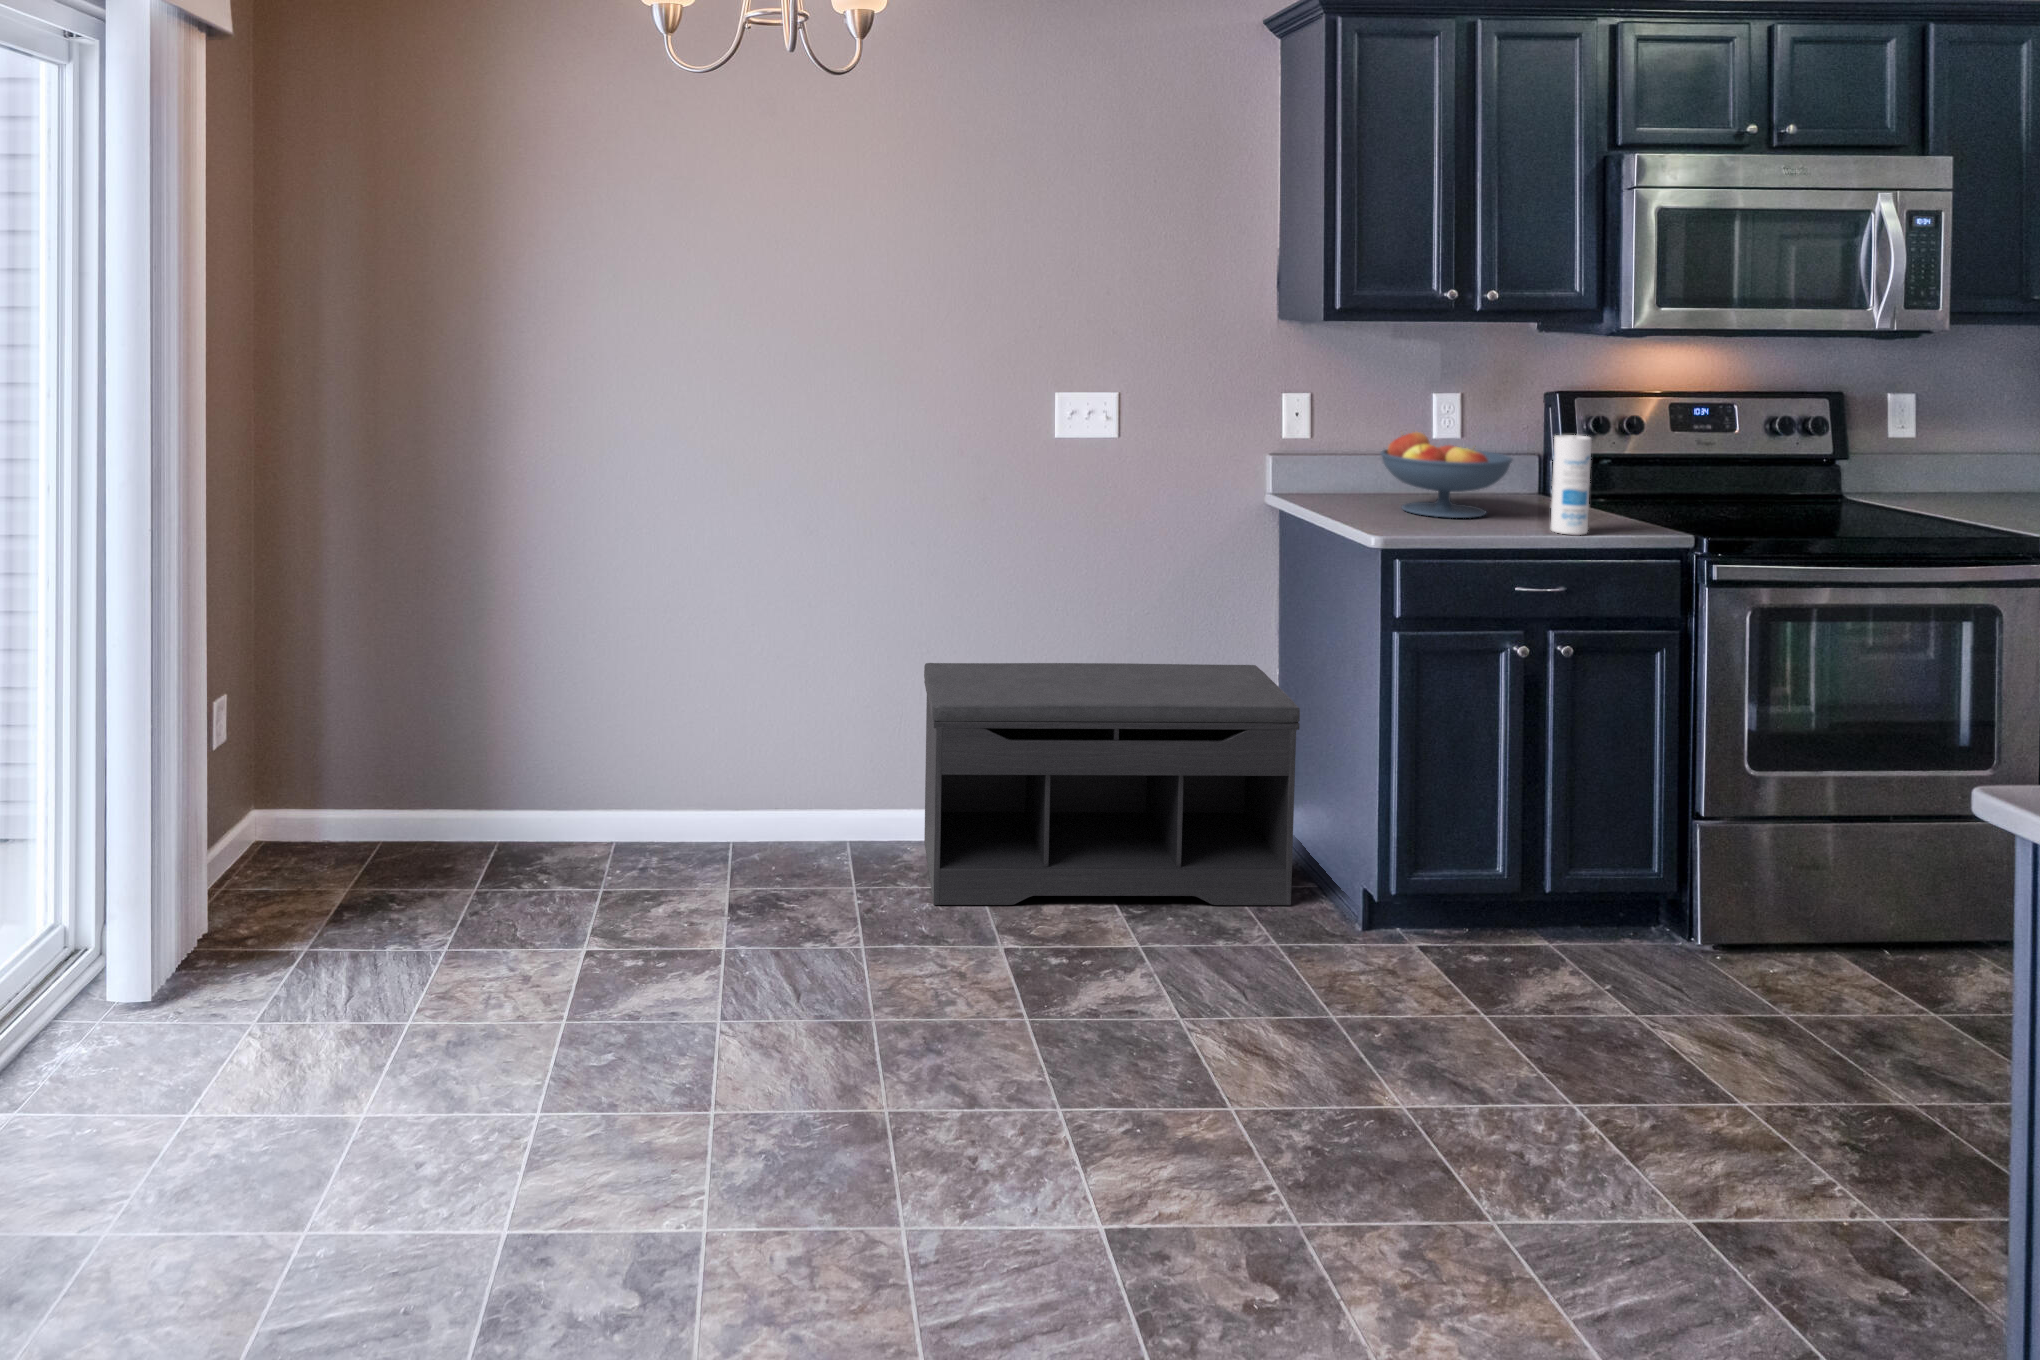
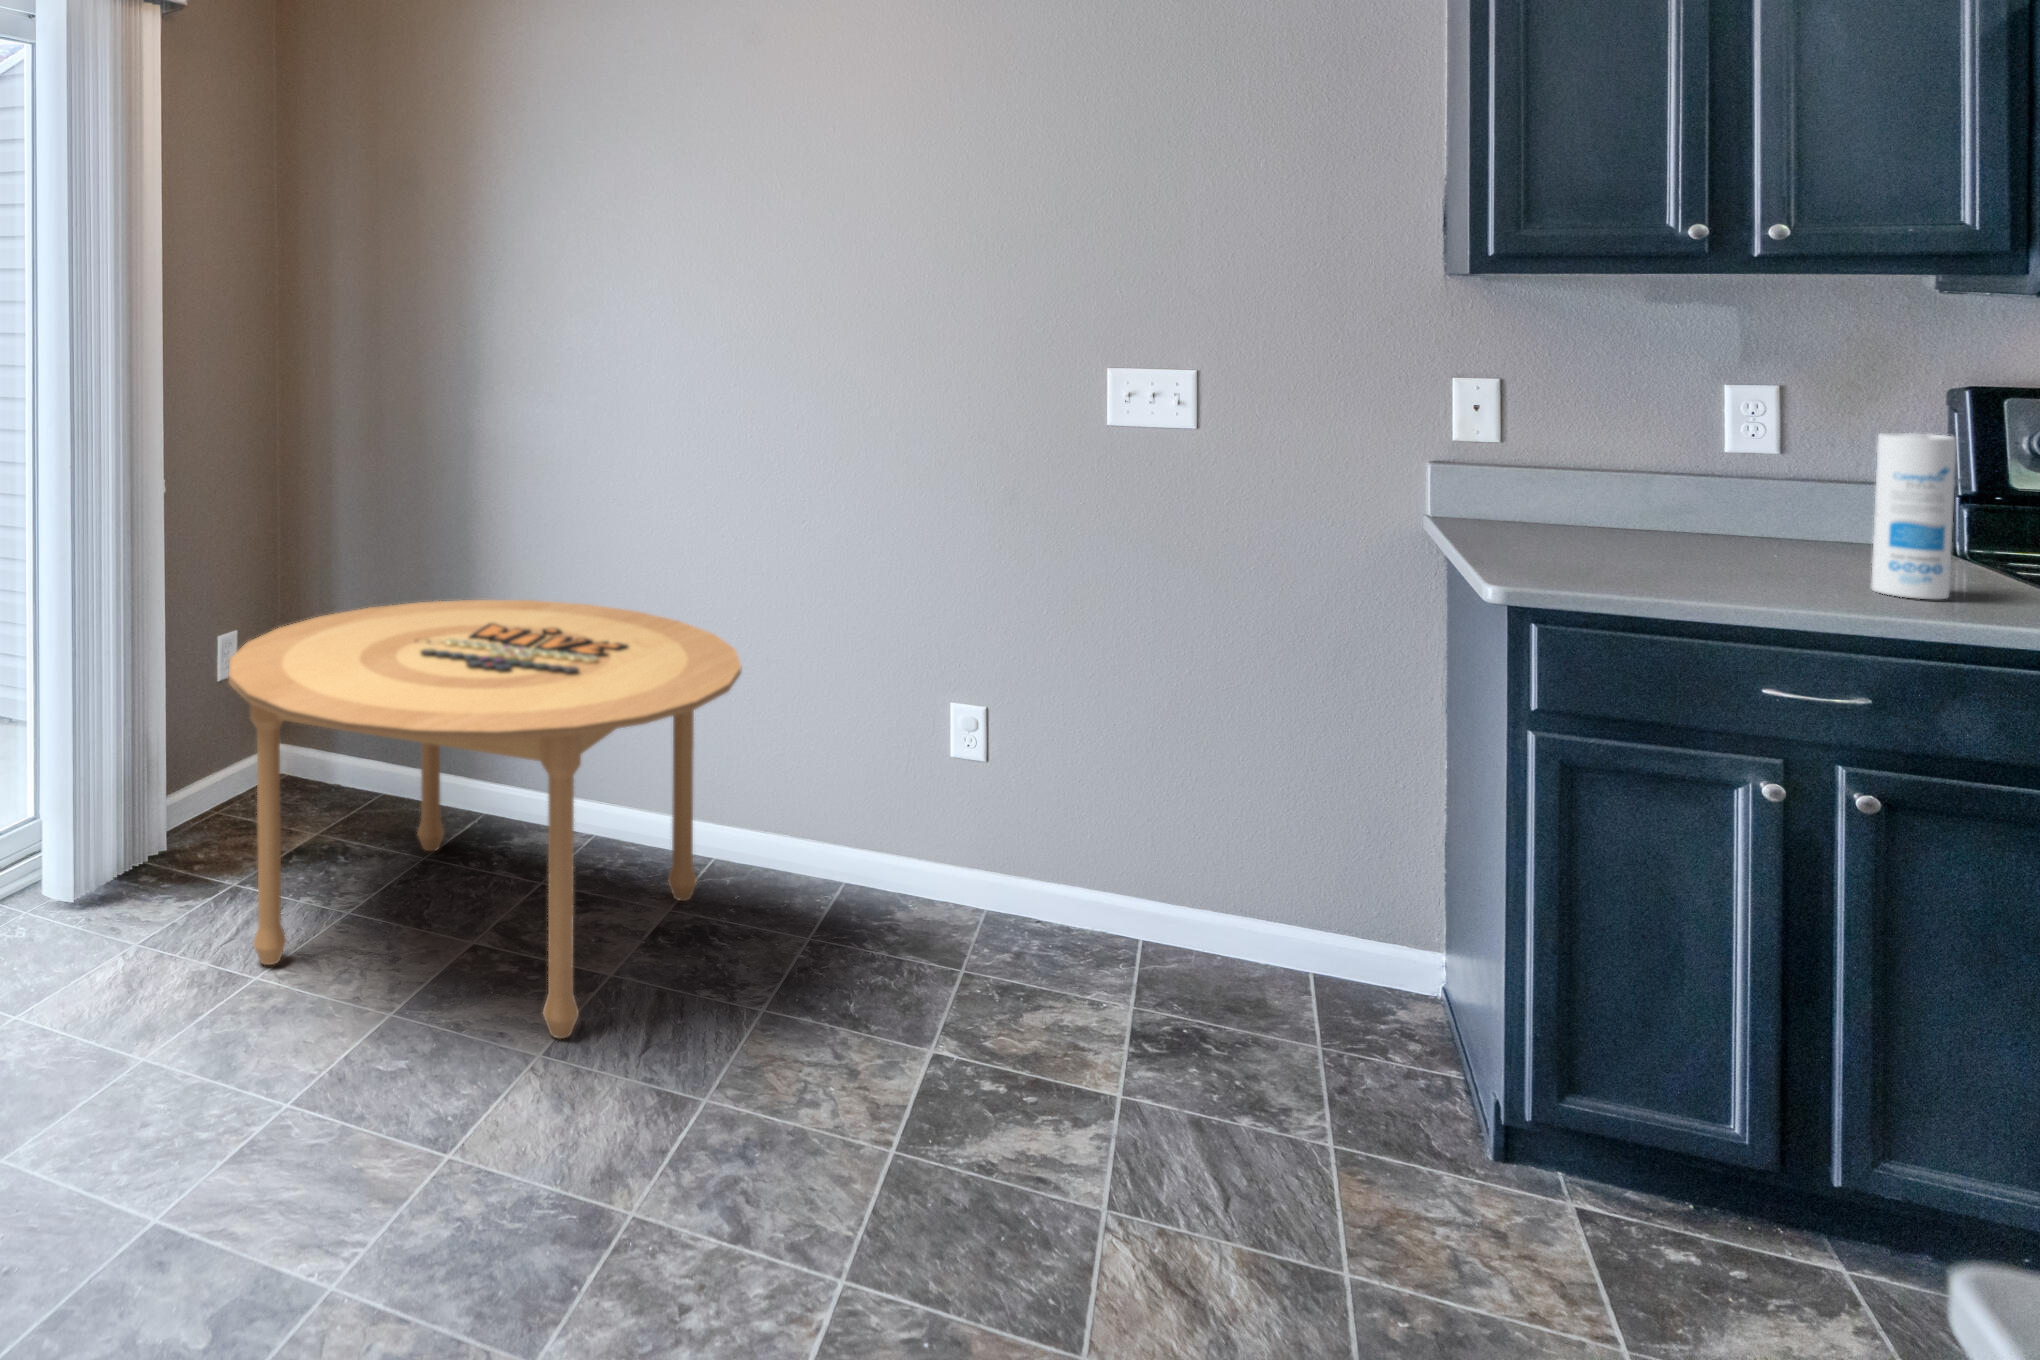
fruit bowl: present [1381,432,1513,518] -> none [1575,426,1822,561]
dining table: none [335,623,826,1012] -> present [228,600,741,1038]
bench: present [924,663,1300,905] -> none [875,688,1400,1096]

